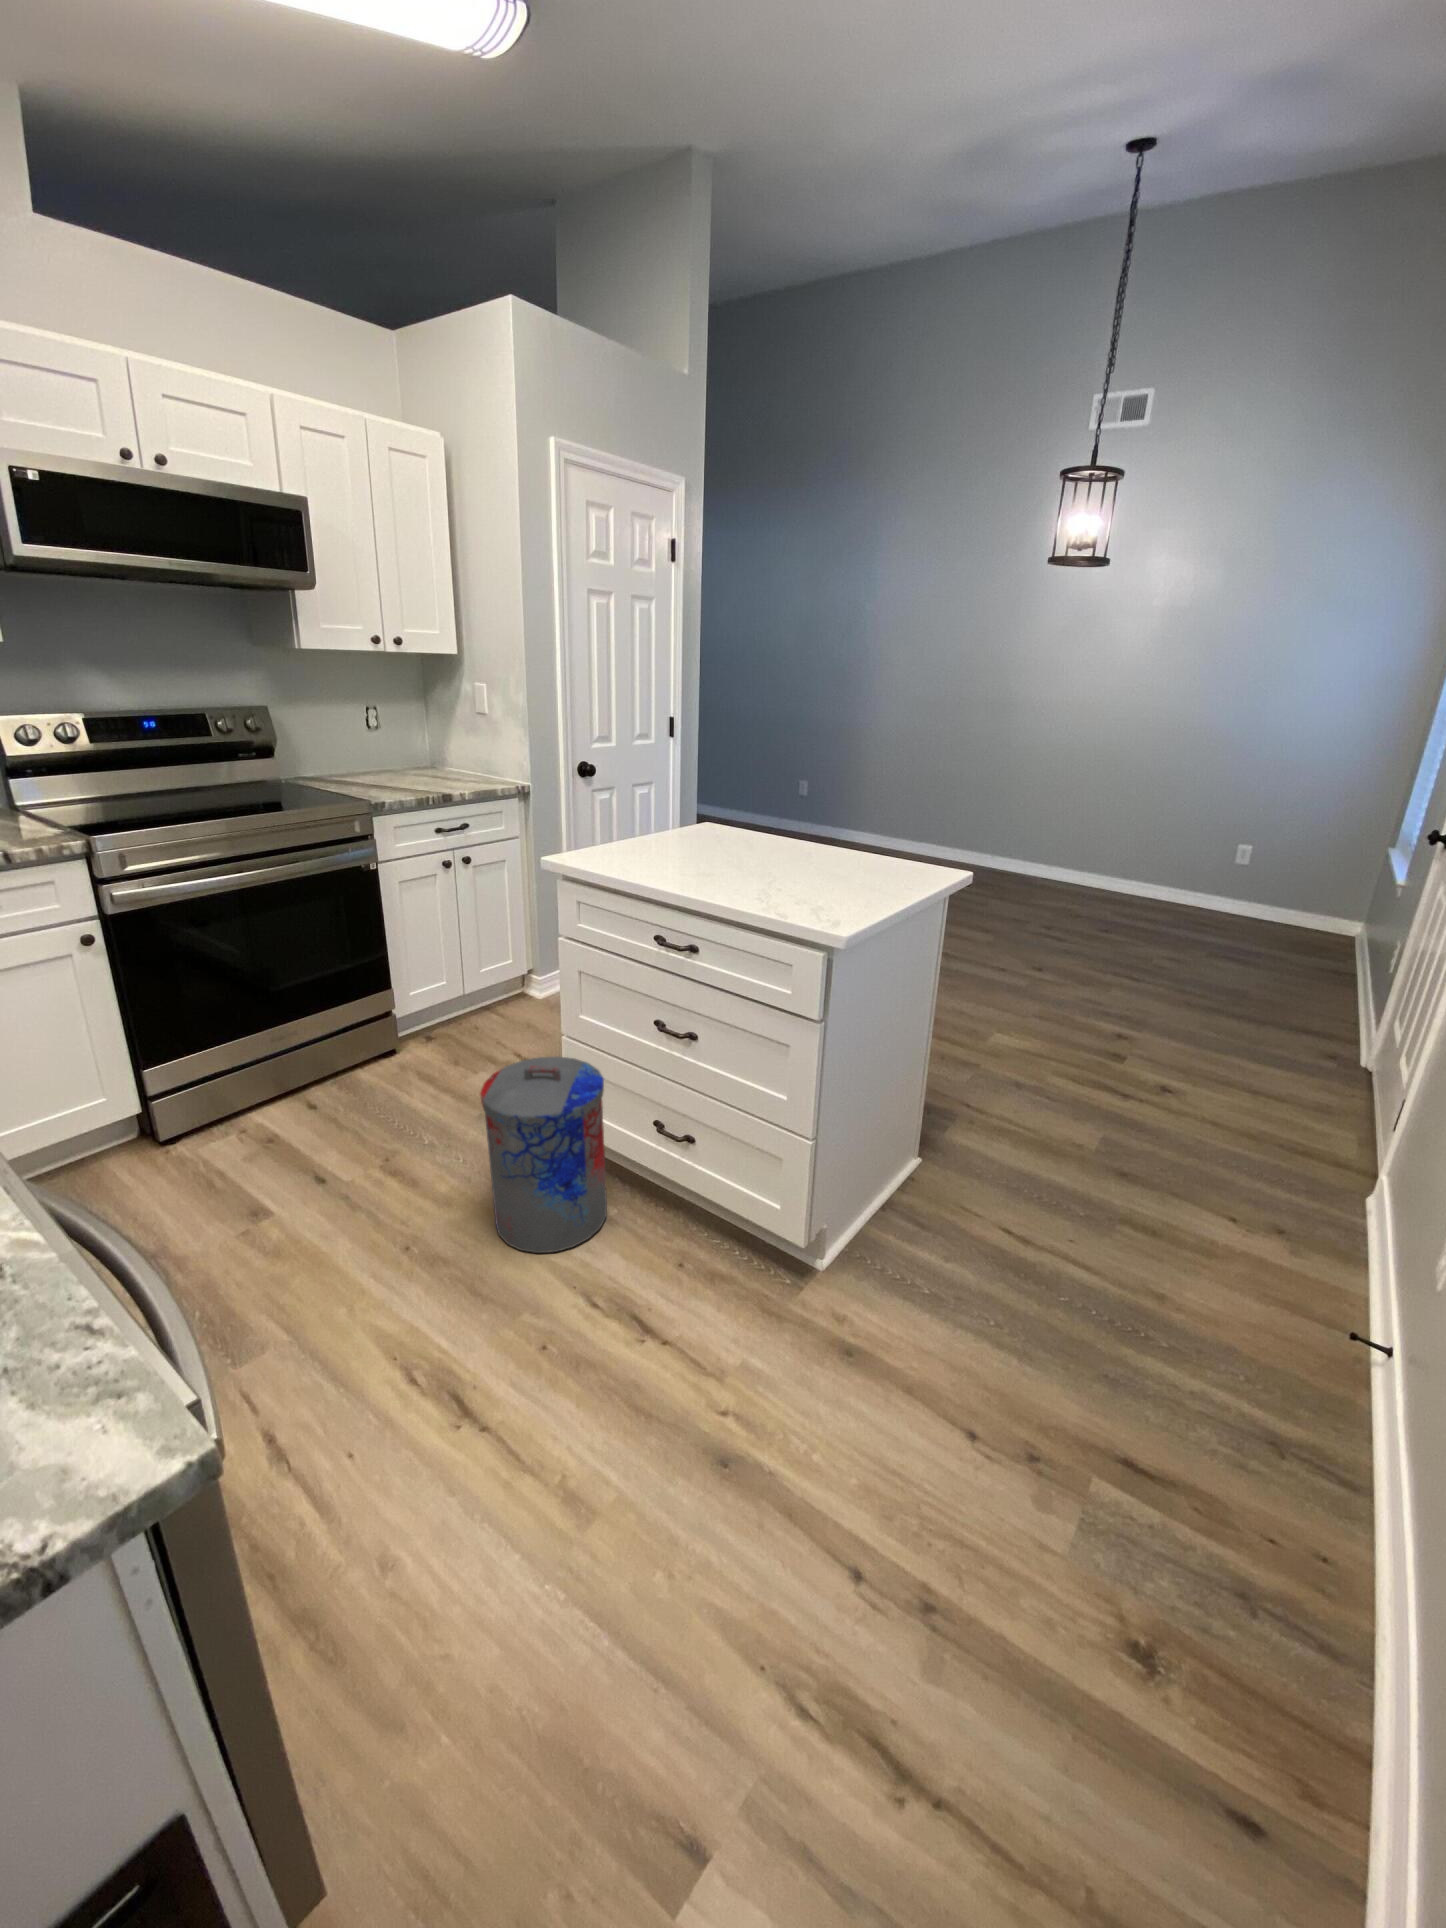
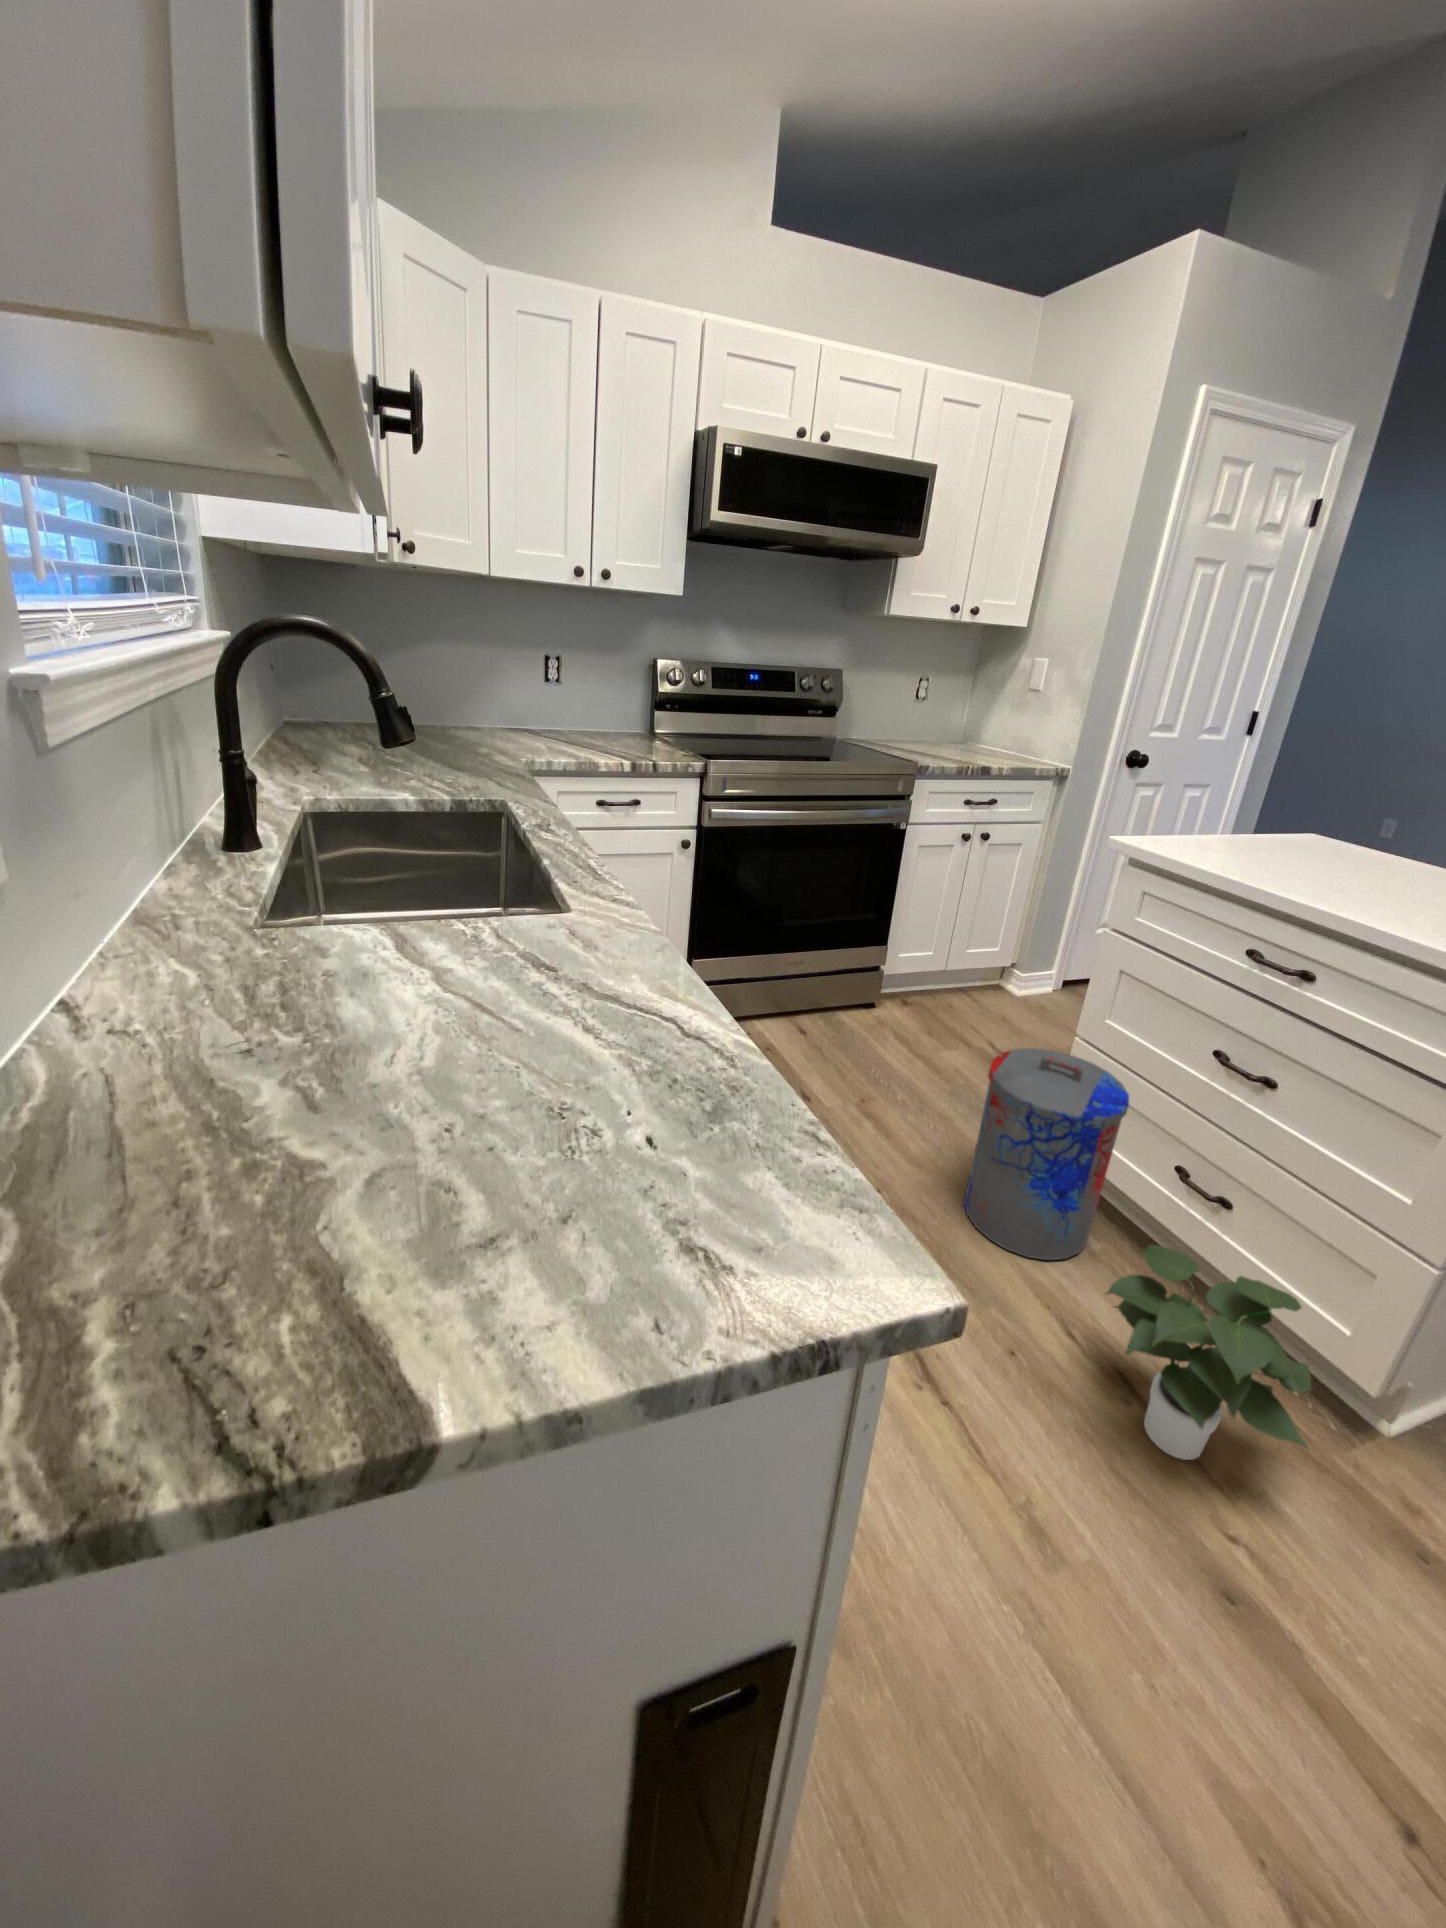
potted plant: none [599,1199,757,1369] -> present [1105,1245,1311,1460]

